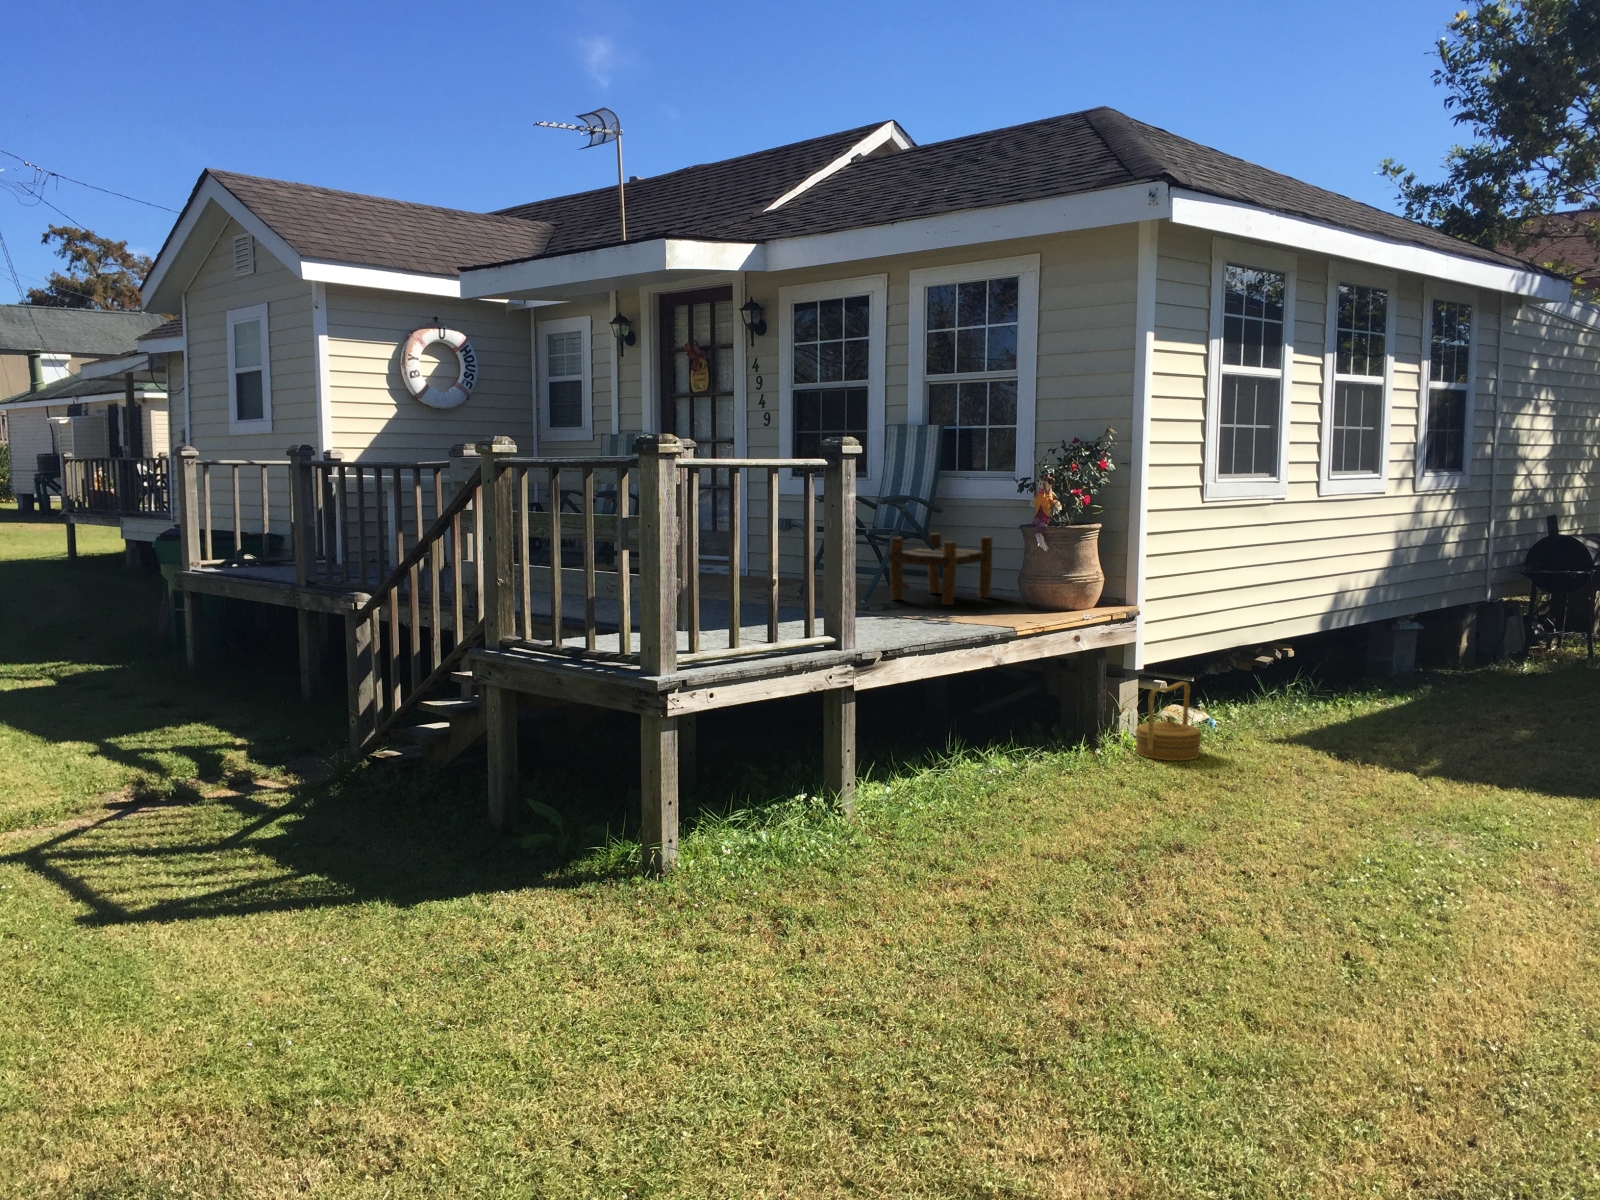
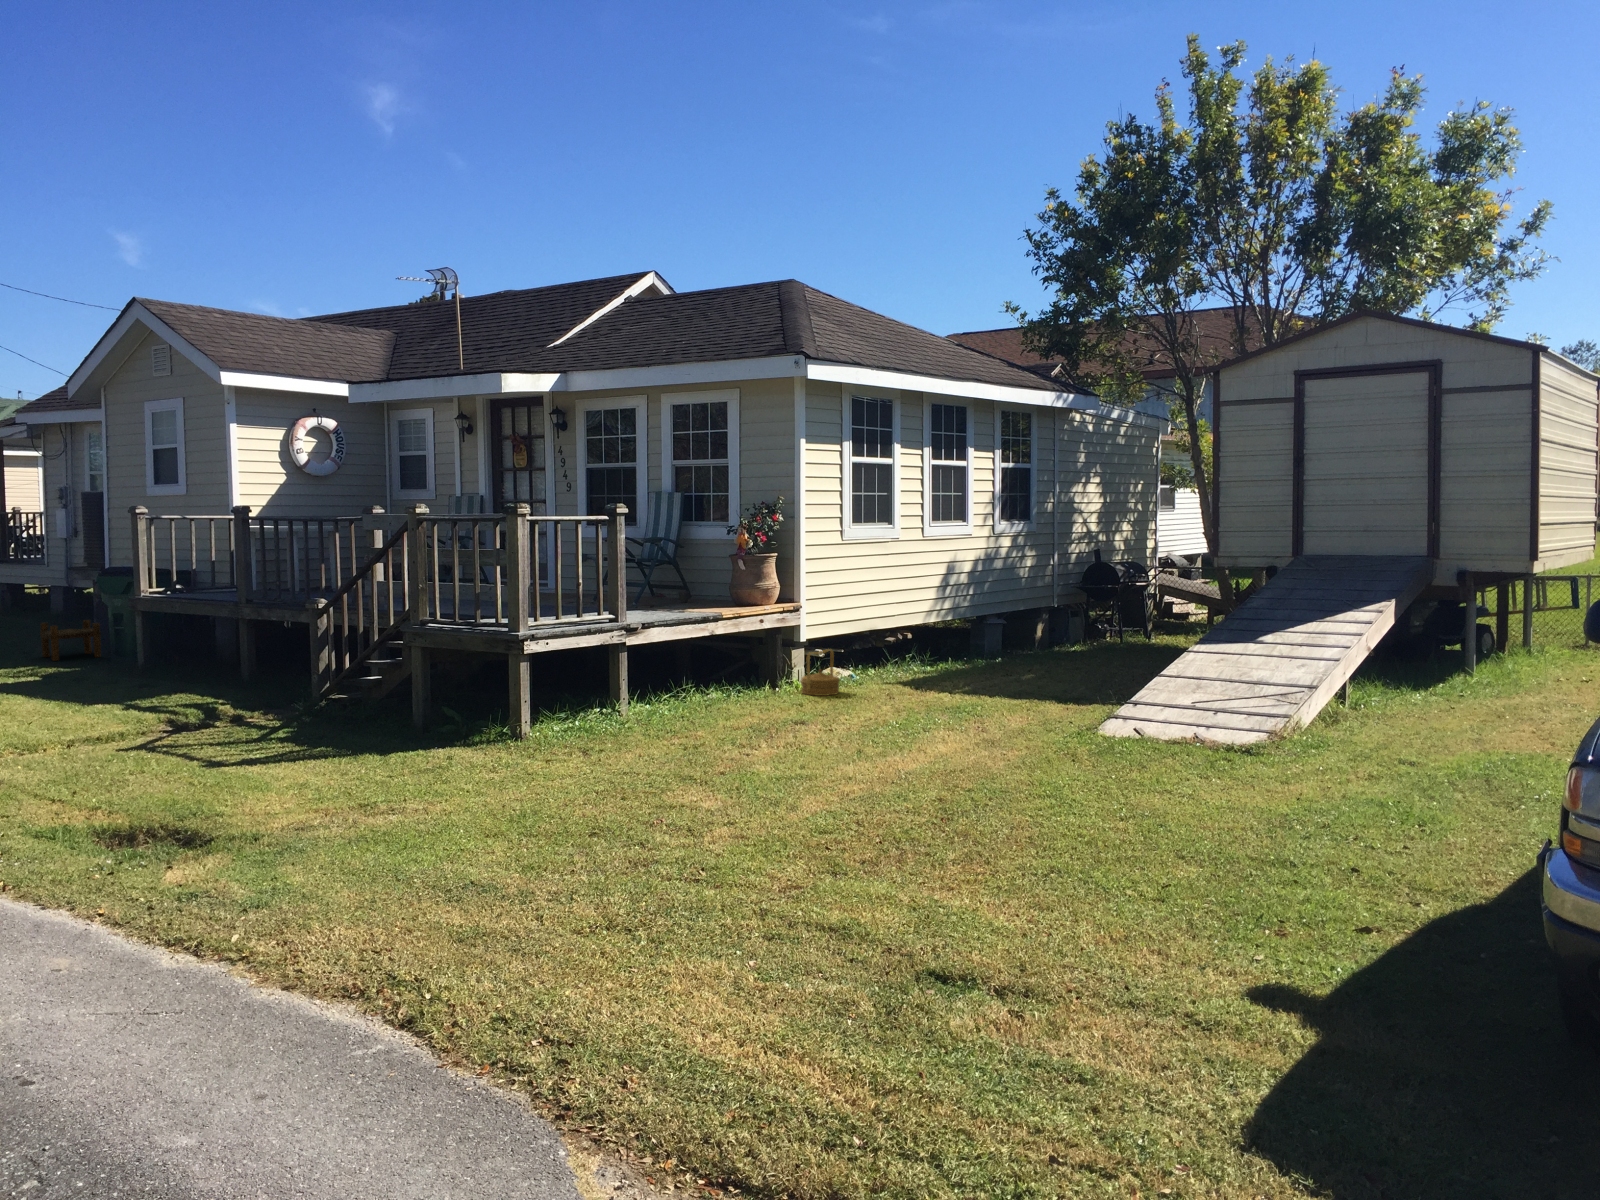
stool: present [889,533,992,605] -> present [40,620,101,661]

